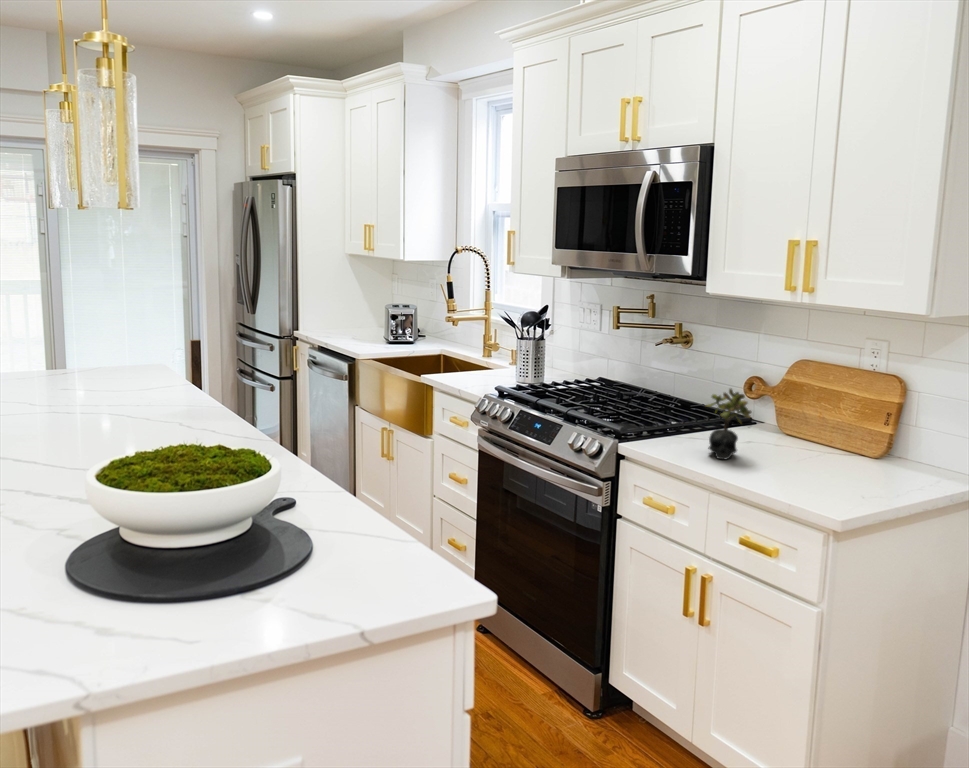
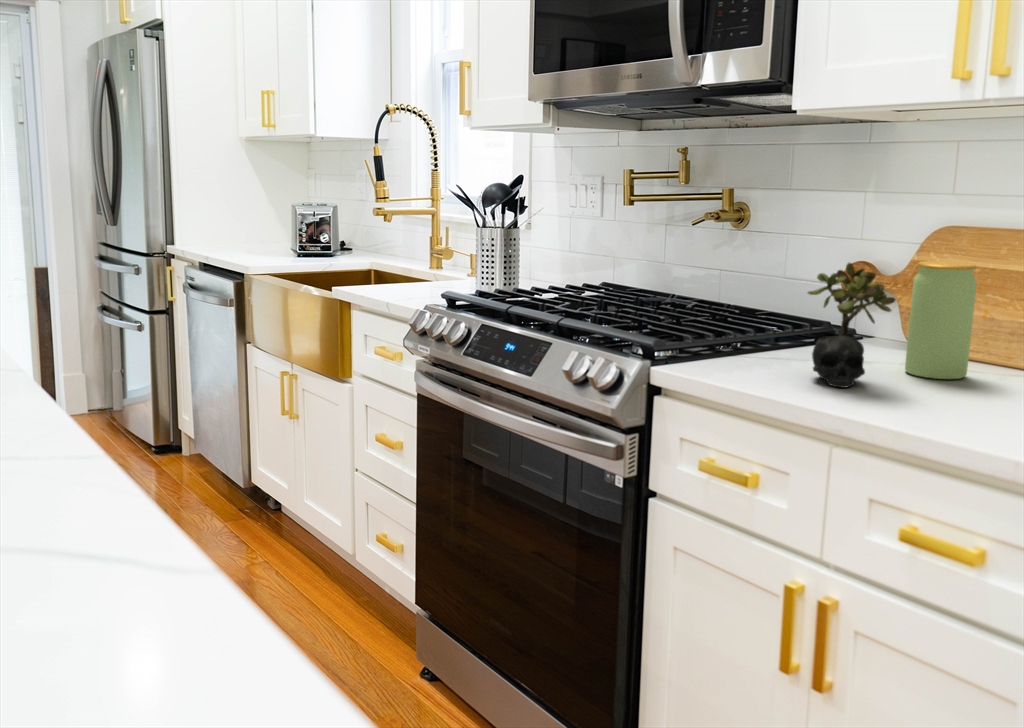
jar: none [766,386,805,455] -> present [905,261,977,379]

